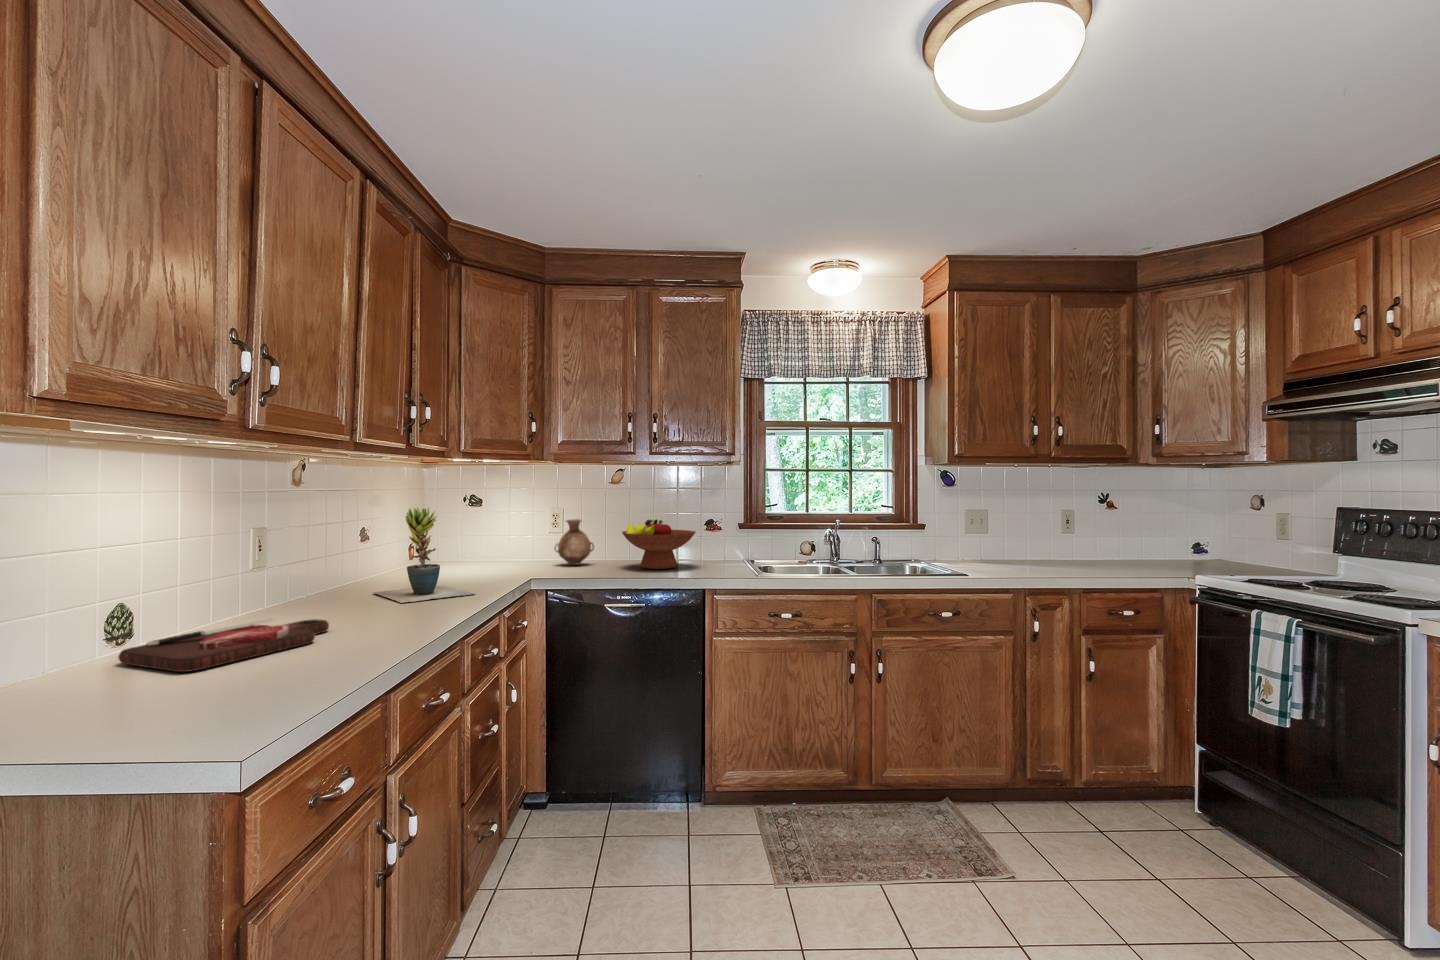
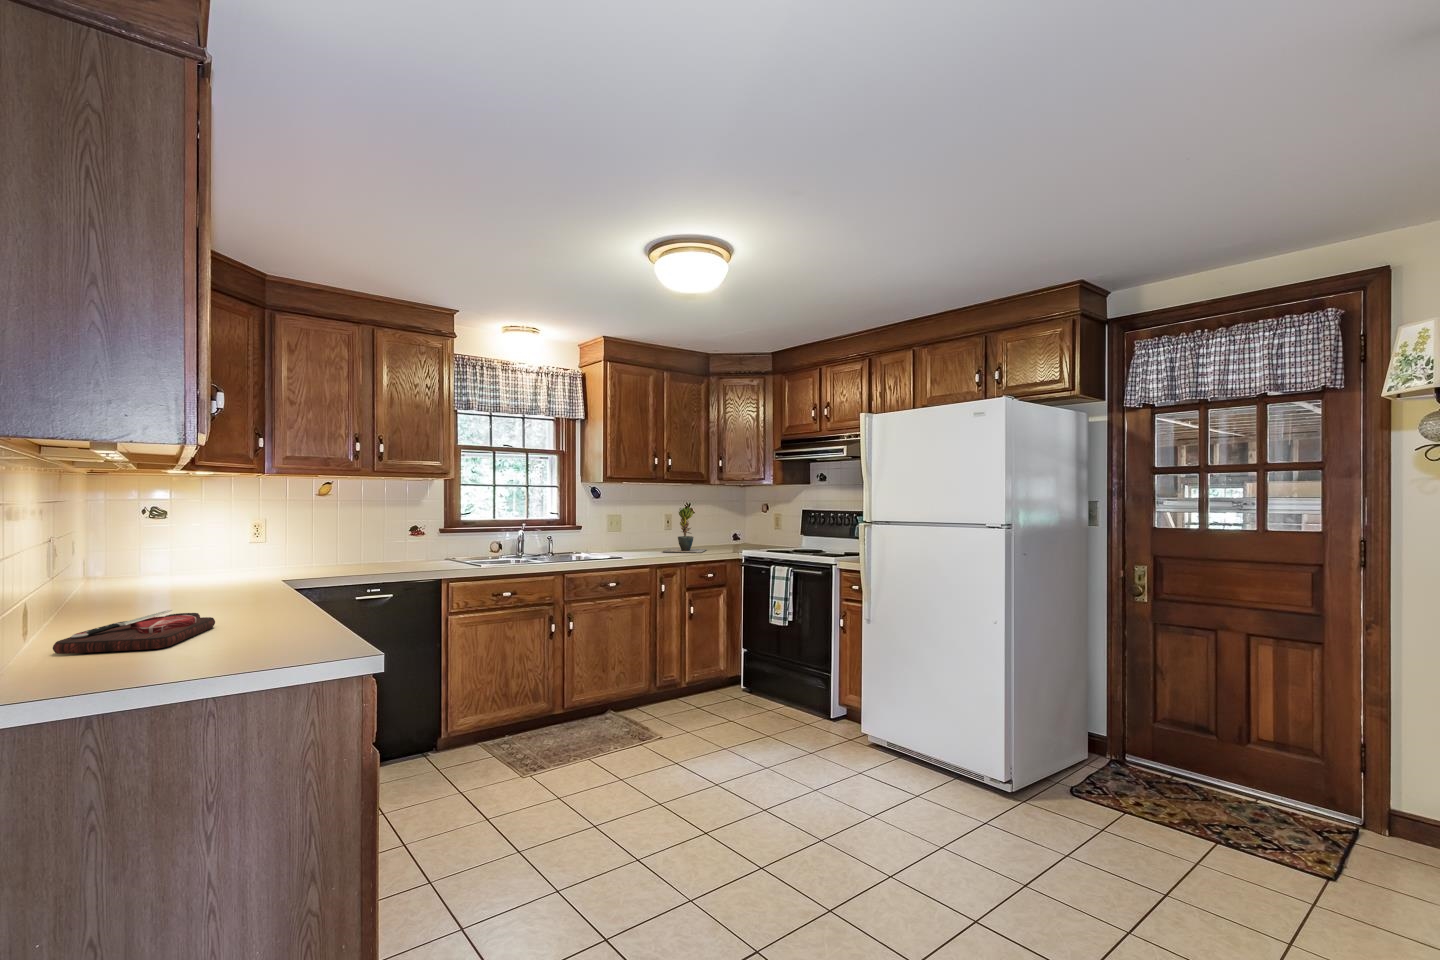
potted plant: present [374,508,474,603] -> present [663,507,705,553]
vase: present [554,519,594,565] -> none [268,528,309,571]
fruit bowl: present [622,519,696,569] -> none [345,525,416,568]

